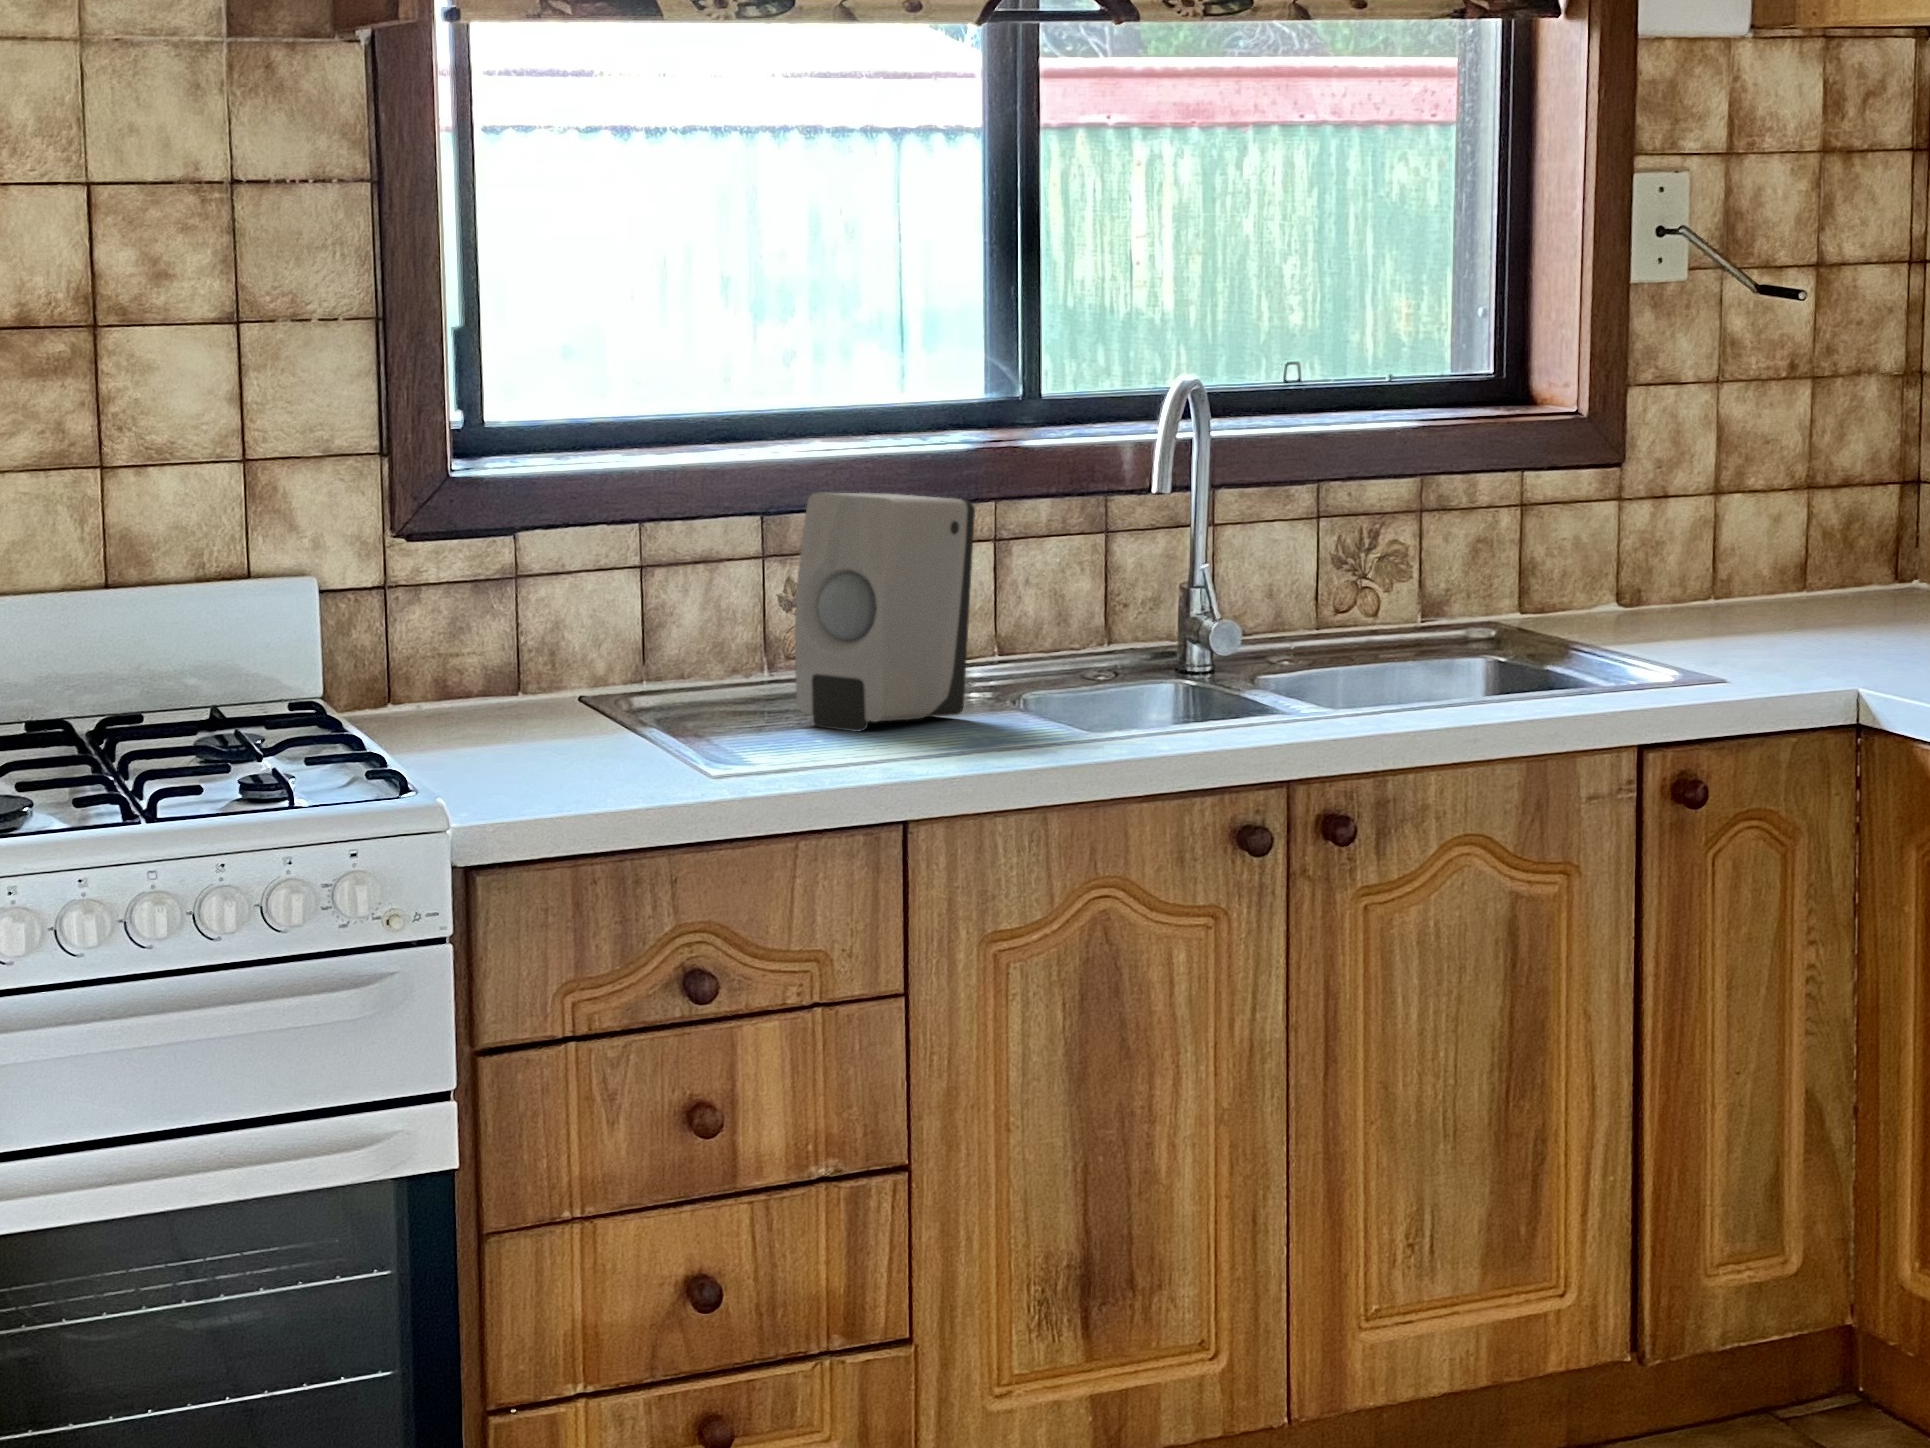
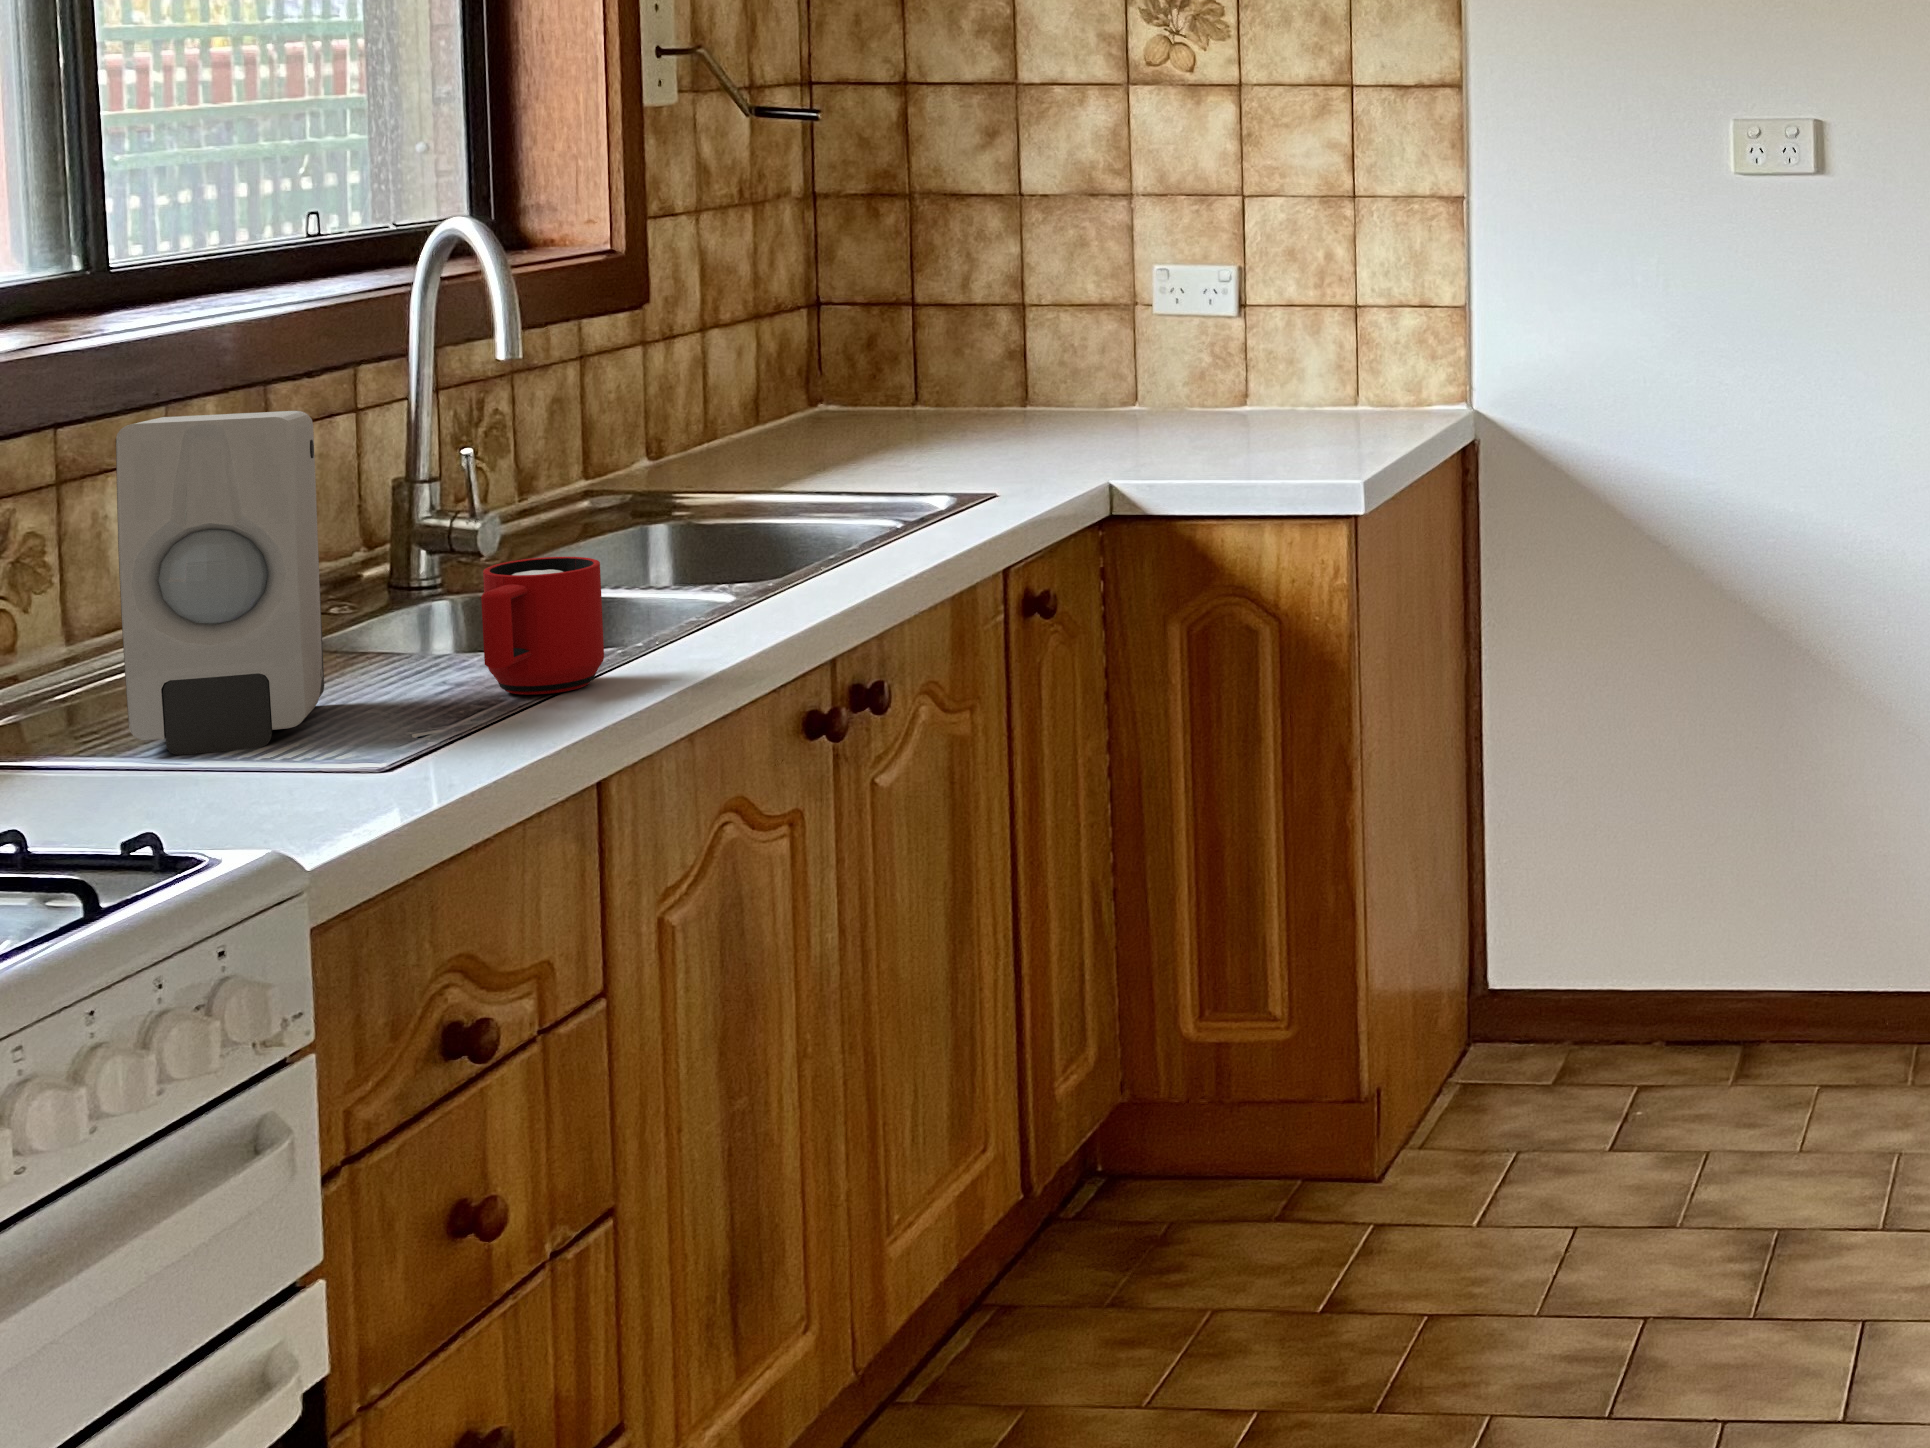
mug: none [1011,633,1116,736] -> present [481,557,604,695]

